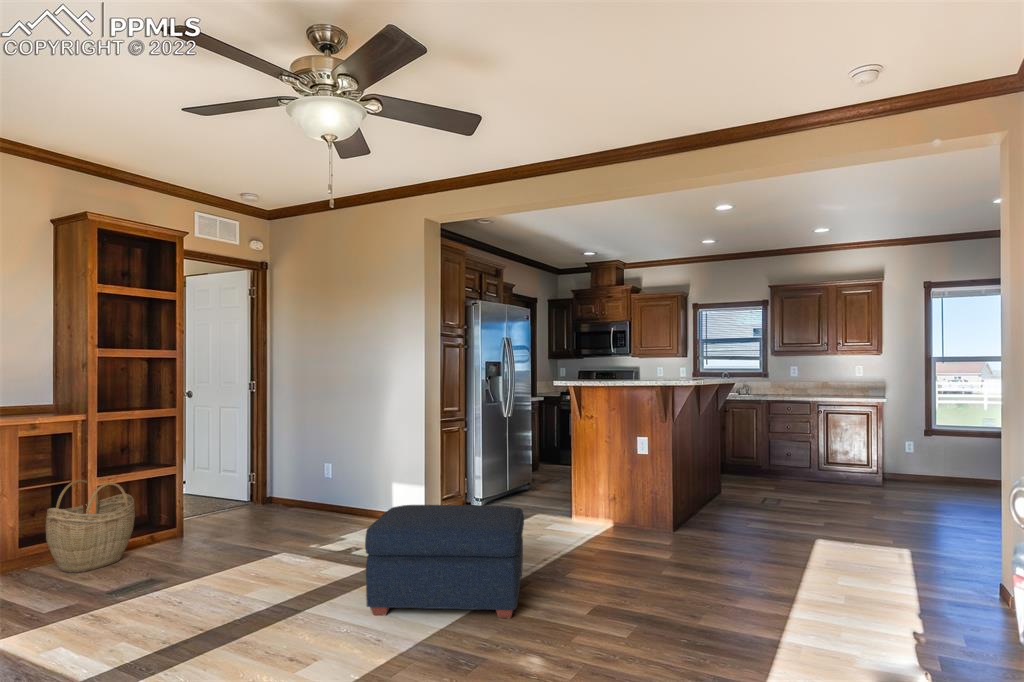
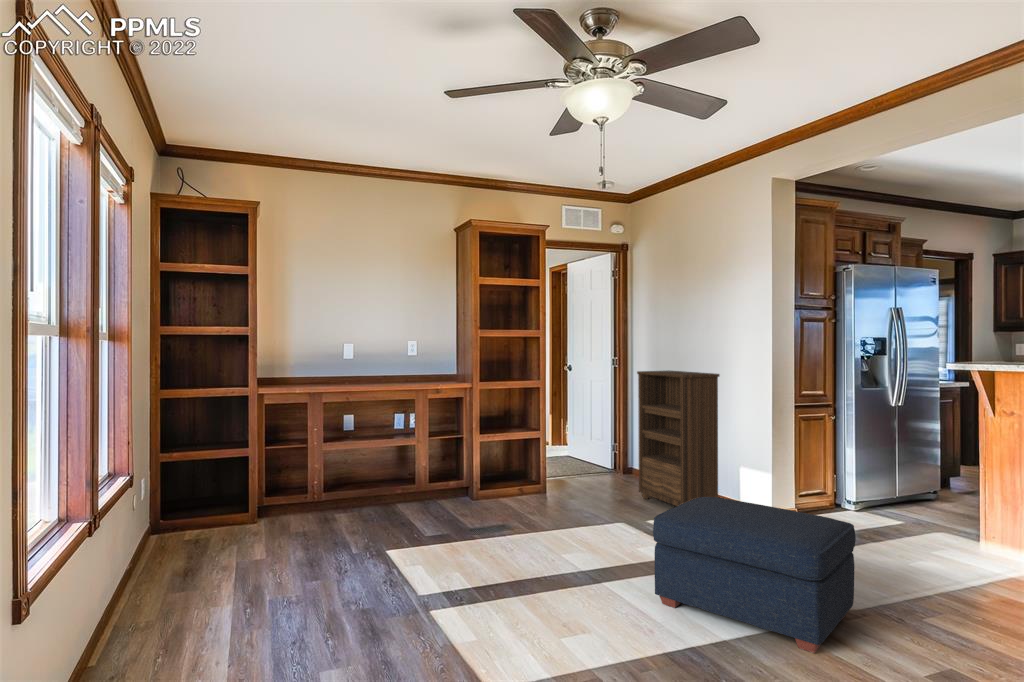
bookshelf: none [293,393,379,534] -> present [637,370,720,506]
woven basket: present [46,480,135,573] -> none [446,435,505,507]

